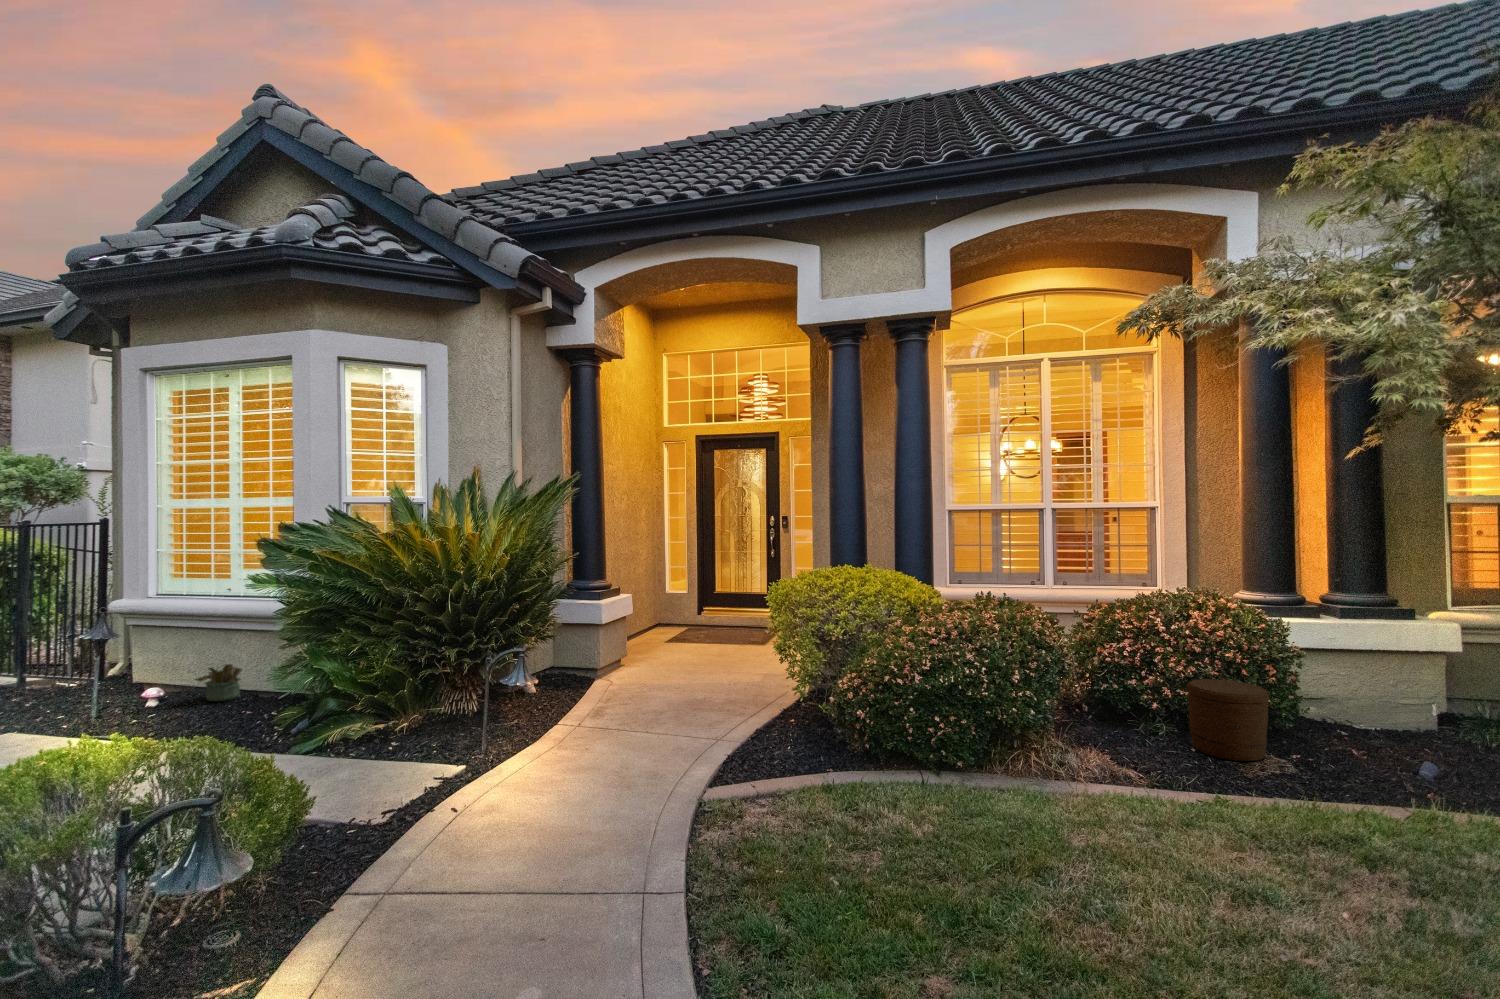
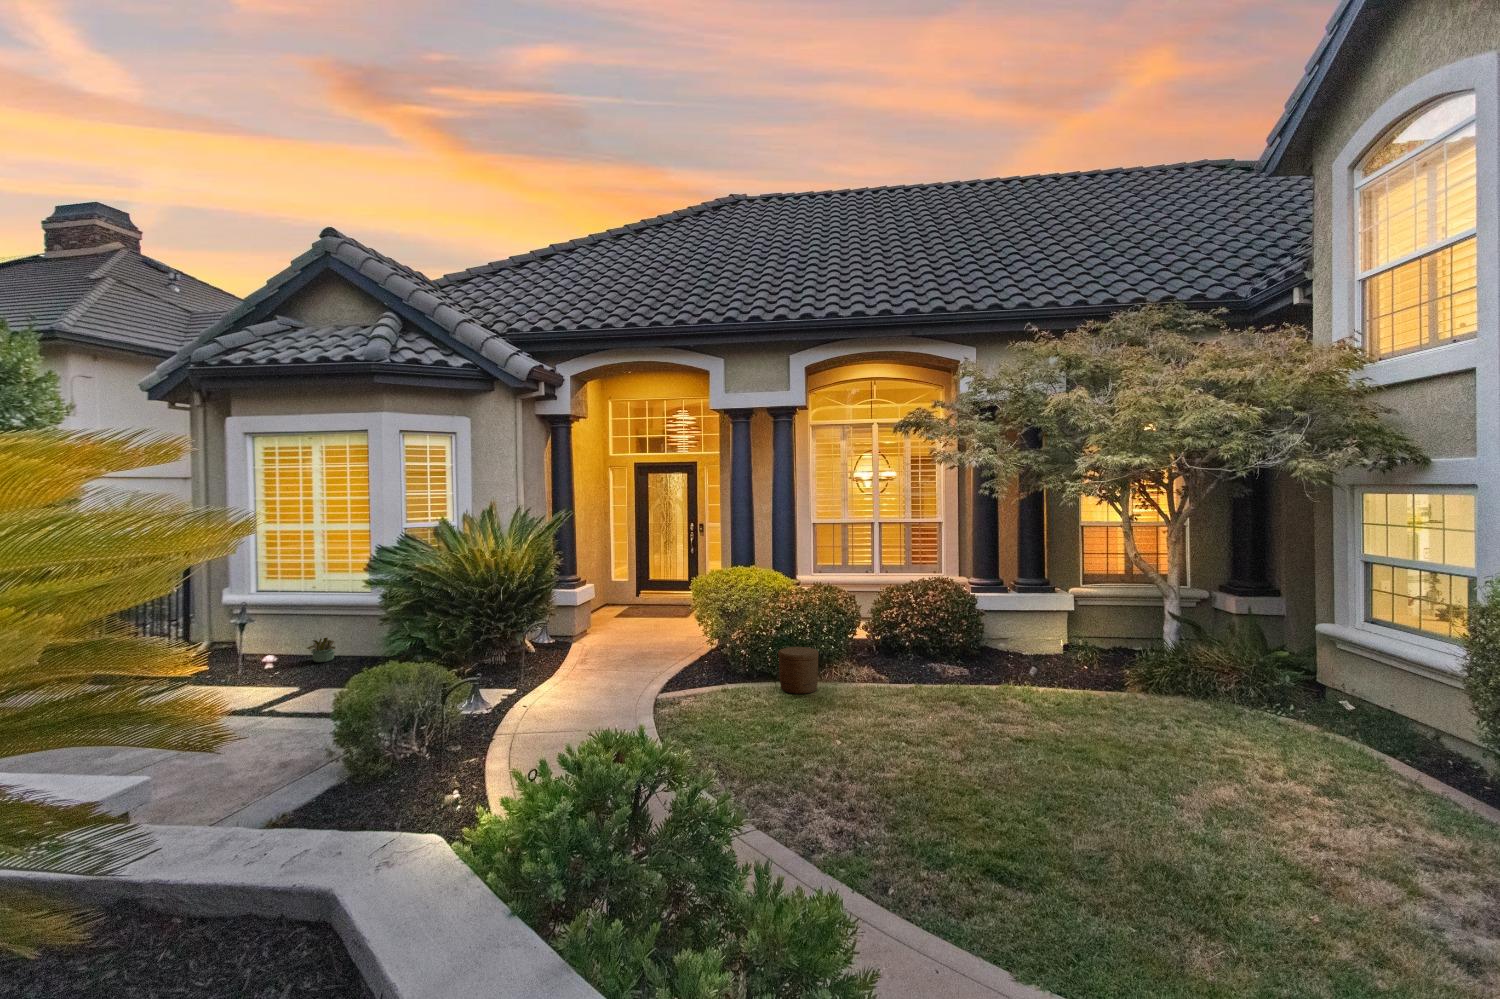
woven basket: present [1187,679,1269,762] -> present [778,647,819,694]

